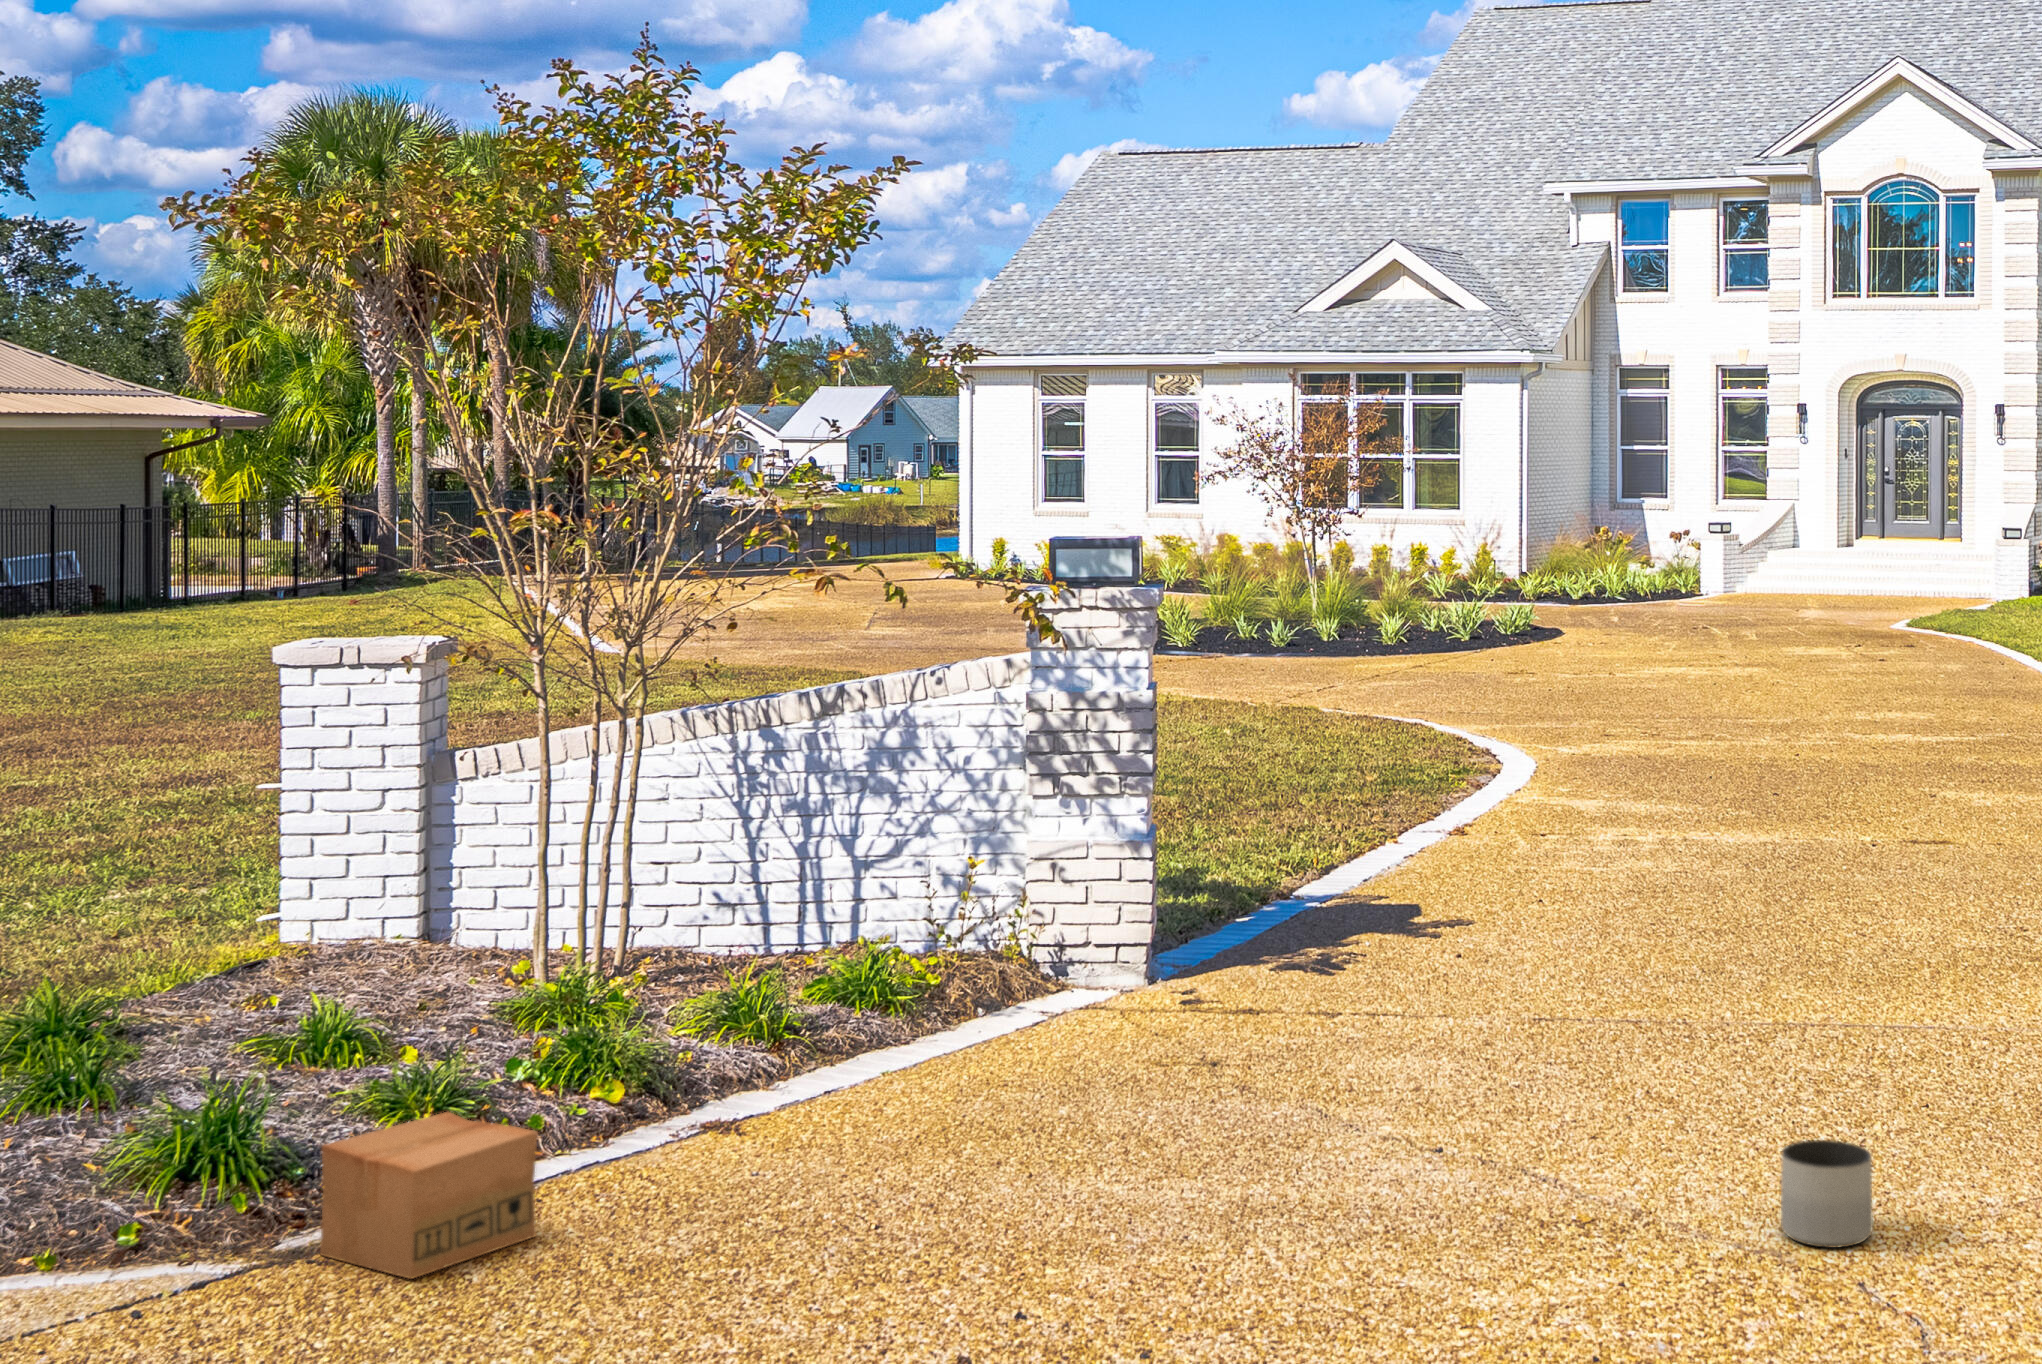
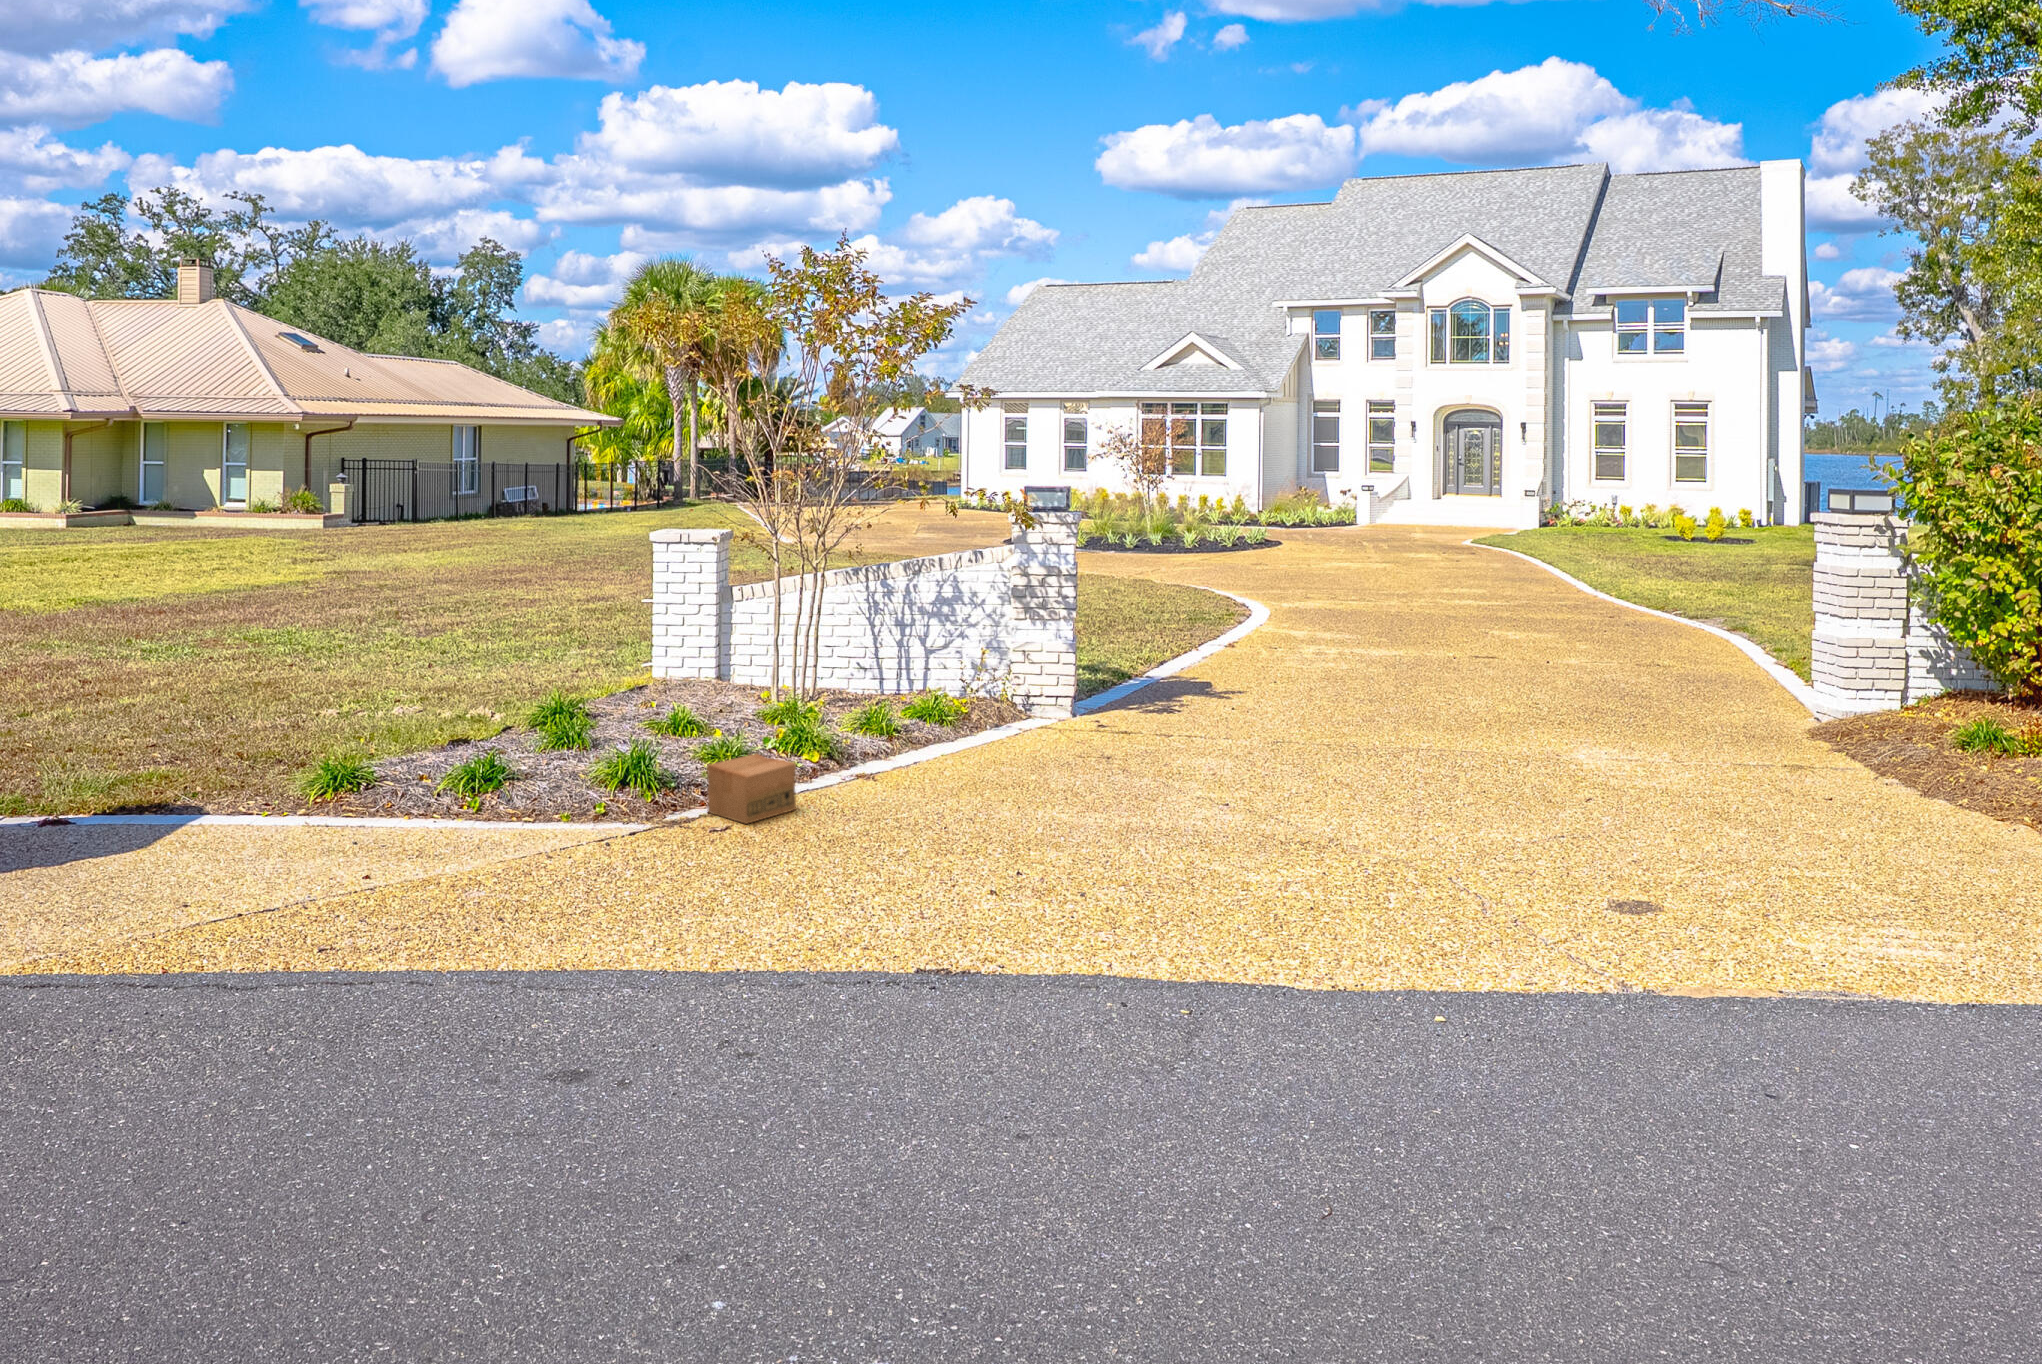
planter: present [1781,1140,1873,1248] -> none [1372,794,1418,846]

